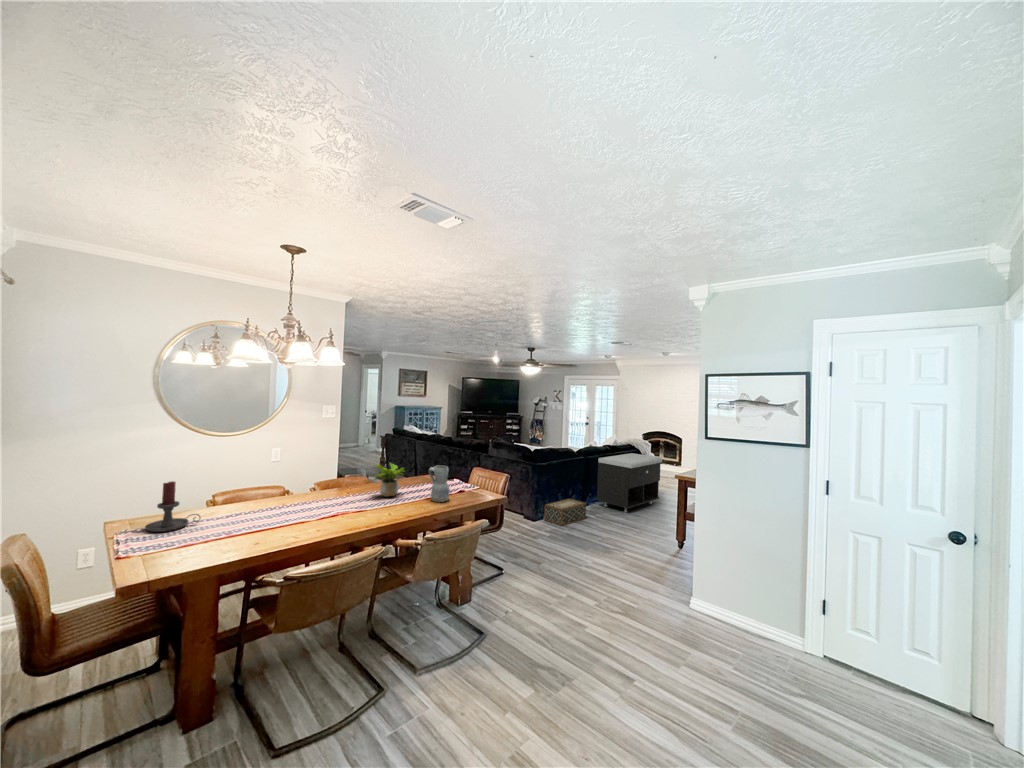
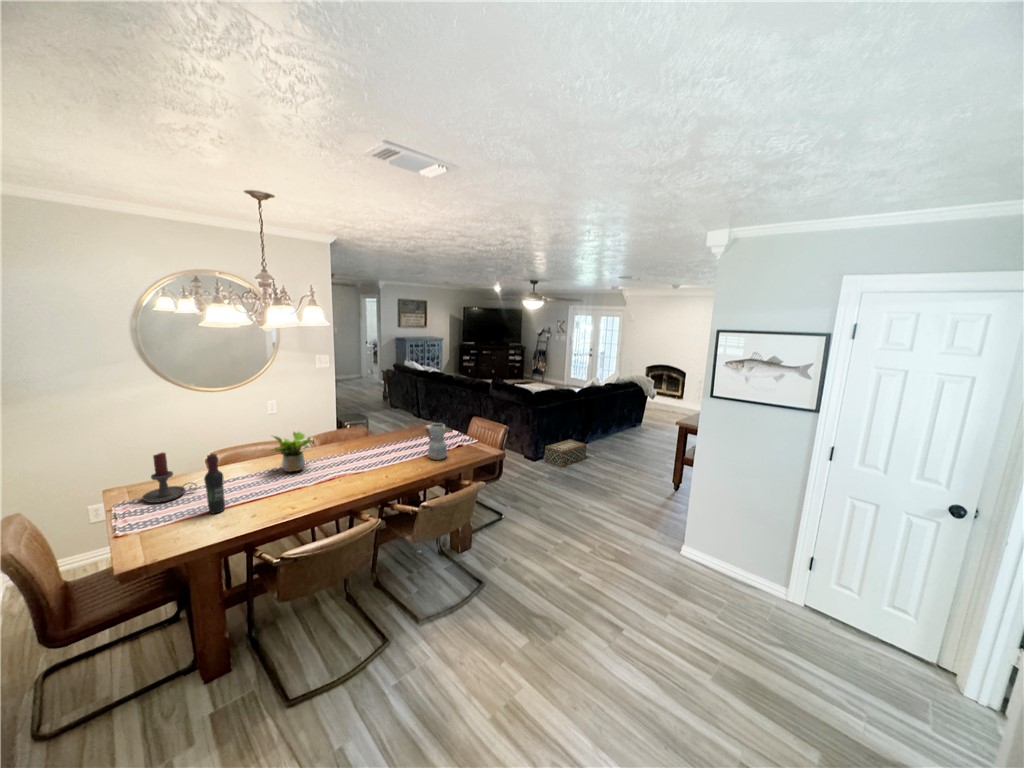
storage bench: present [597,453,662,512] -> none [598,392,666,451]
potted plant: present [374,463,404,497] -> present [272,432,314,472]
wine bottle: none [211,480,231,541] -> present [204,454,225,513]

